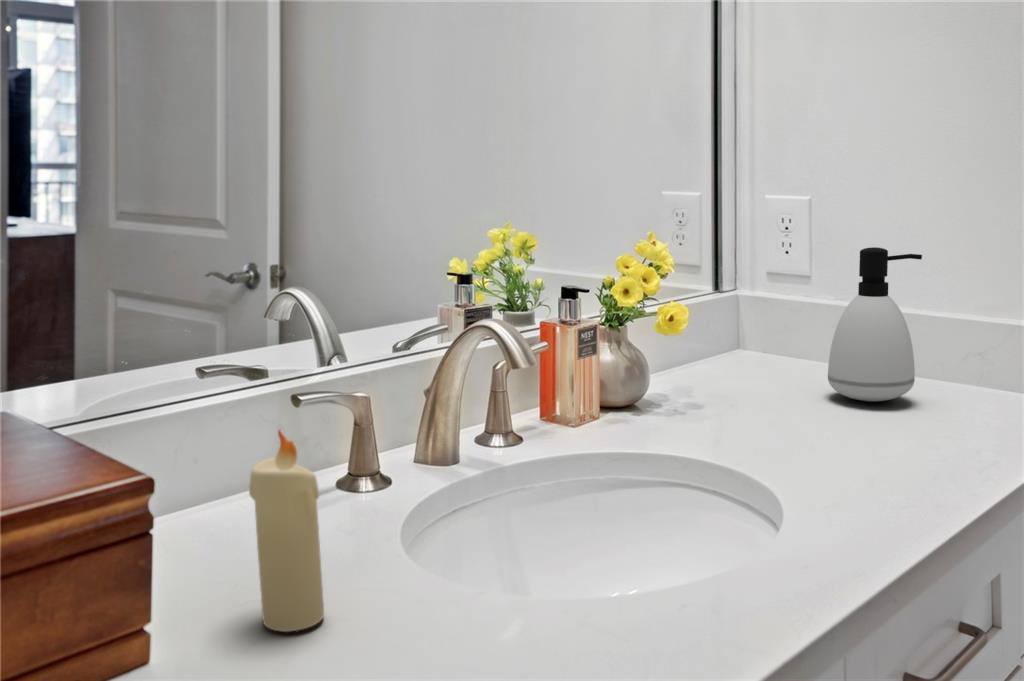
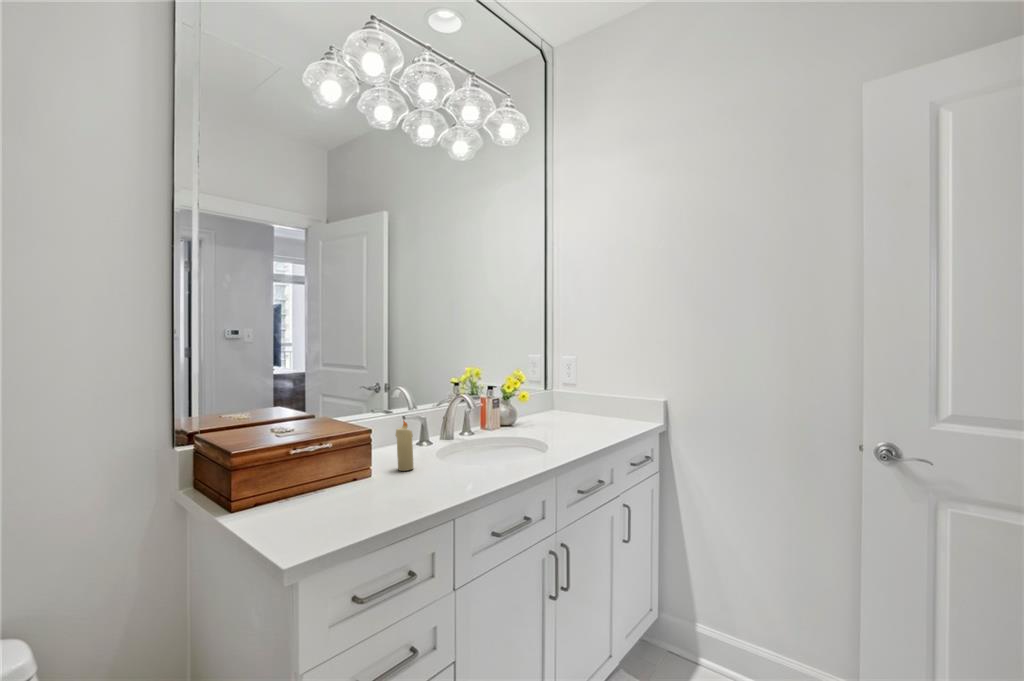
soap dispenser: present [828,247,922,401] -> none [577,373,603,422]

